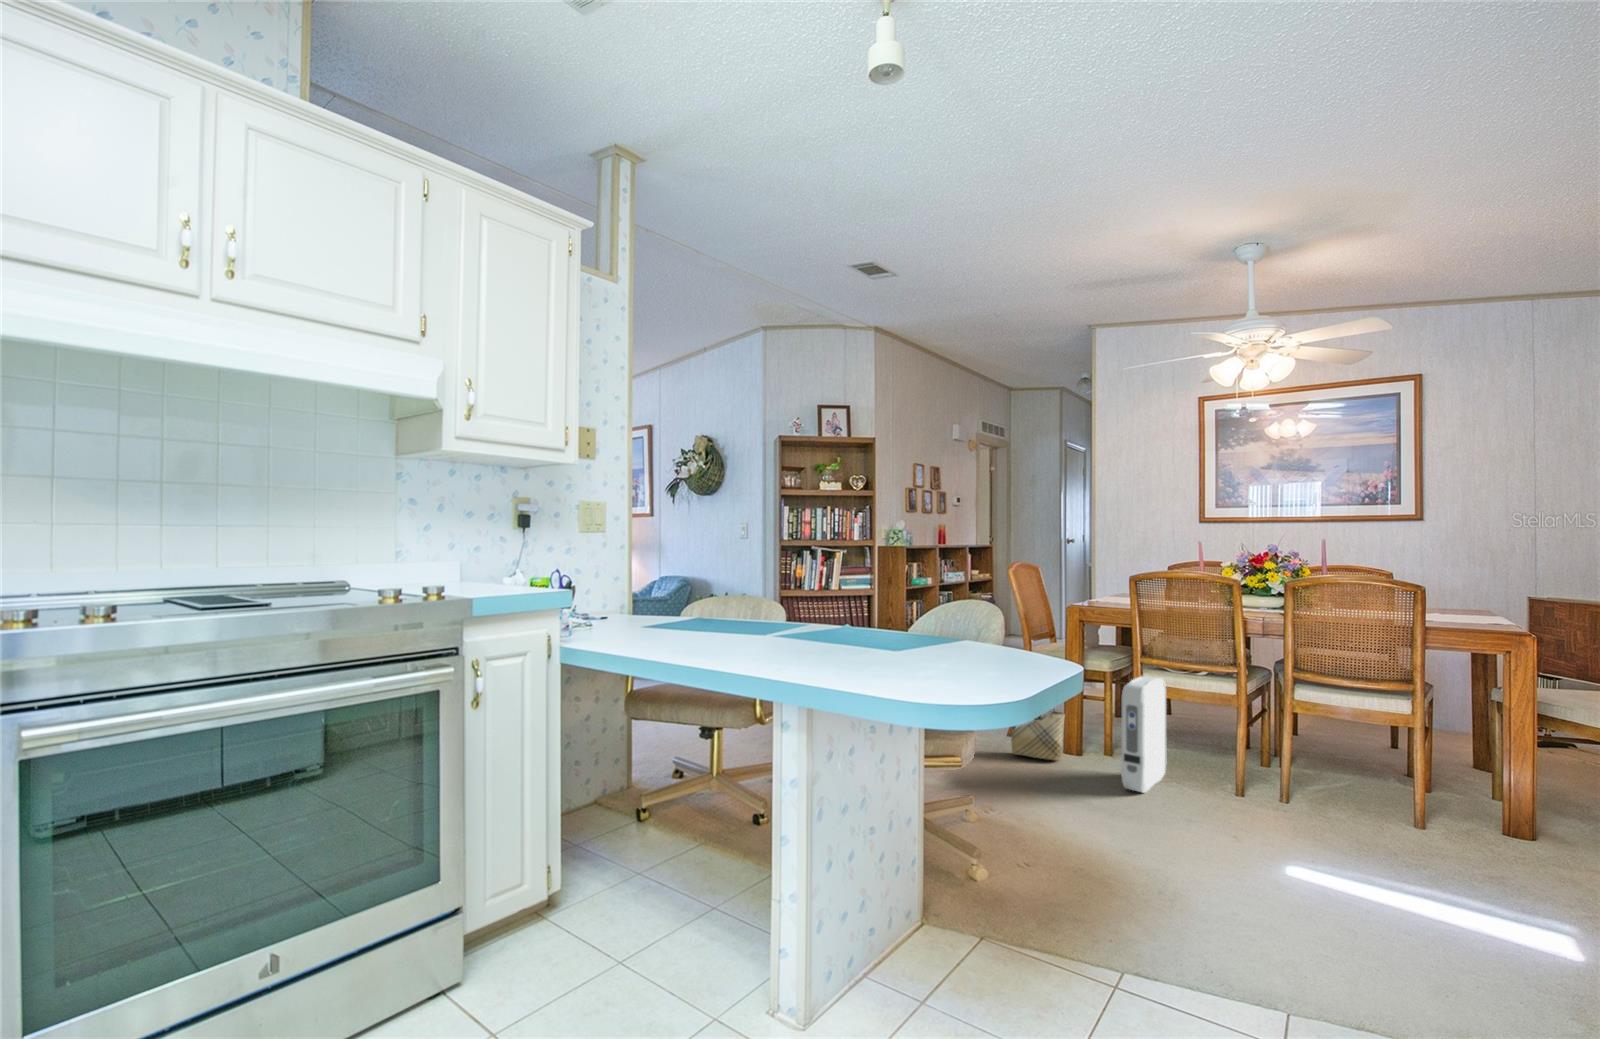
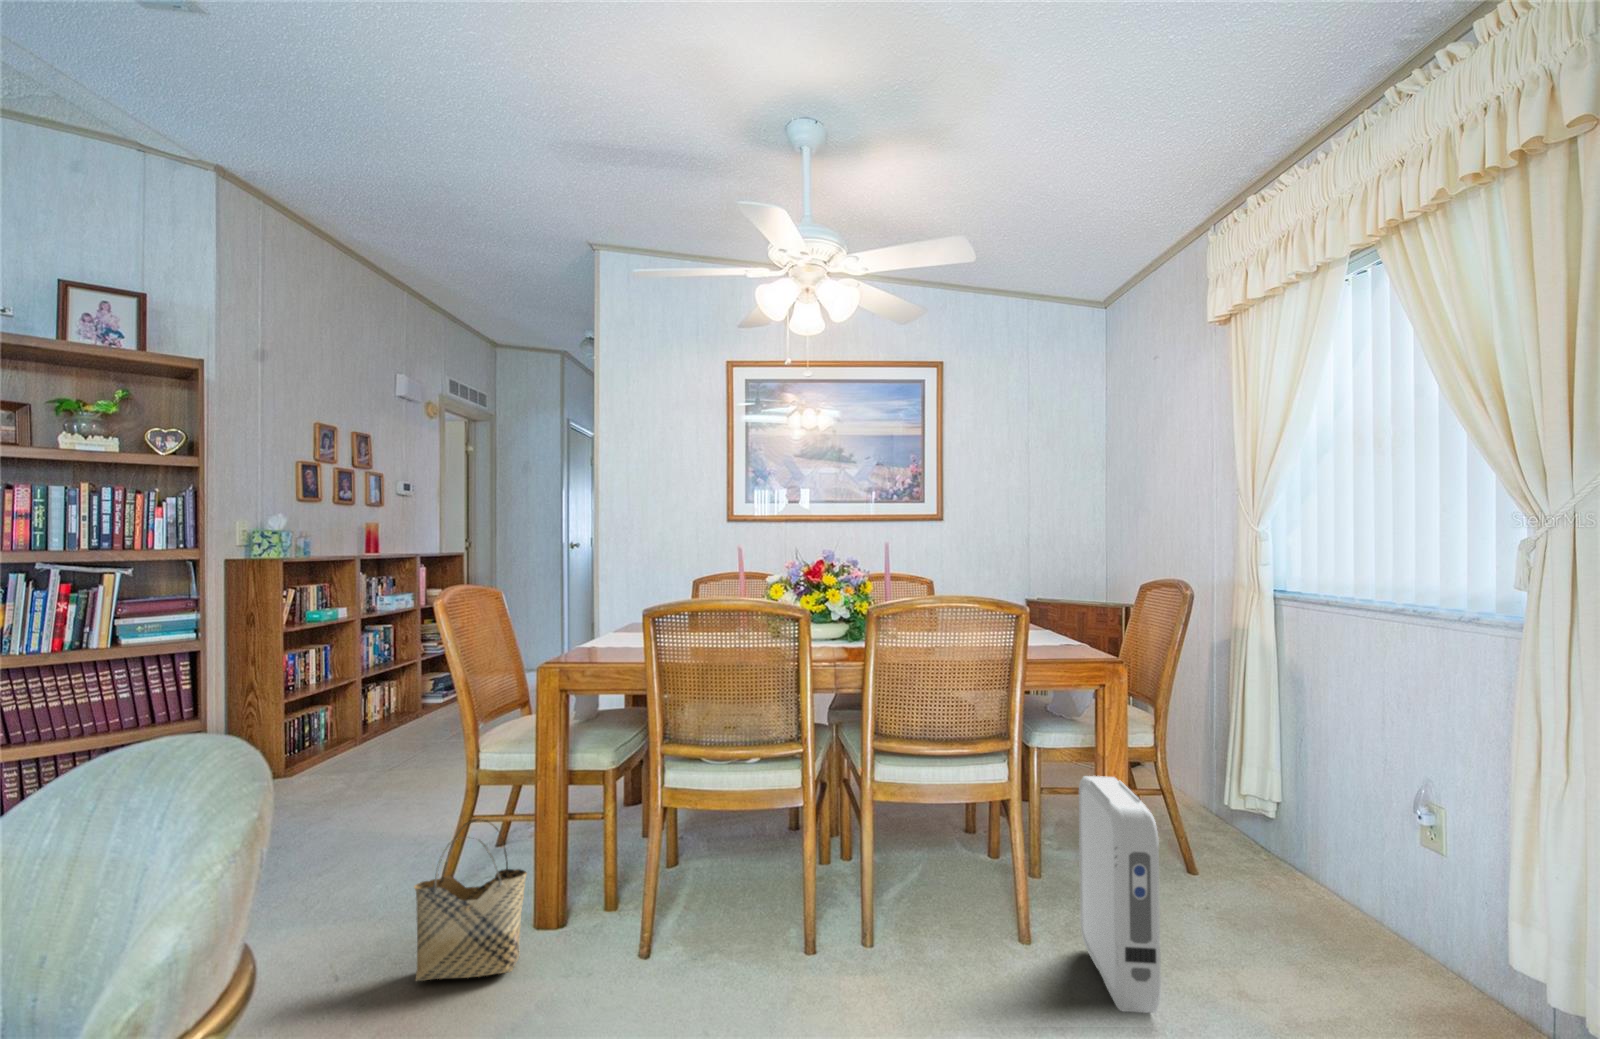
air purifier: present [1122,676,1166,793] -> present [1079,776,1161,1013]

